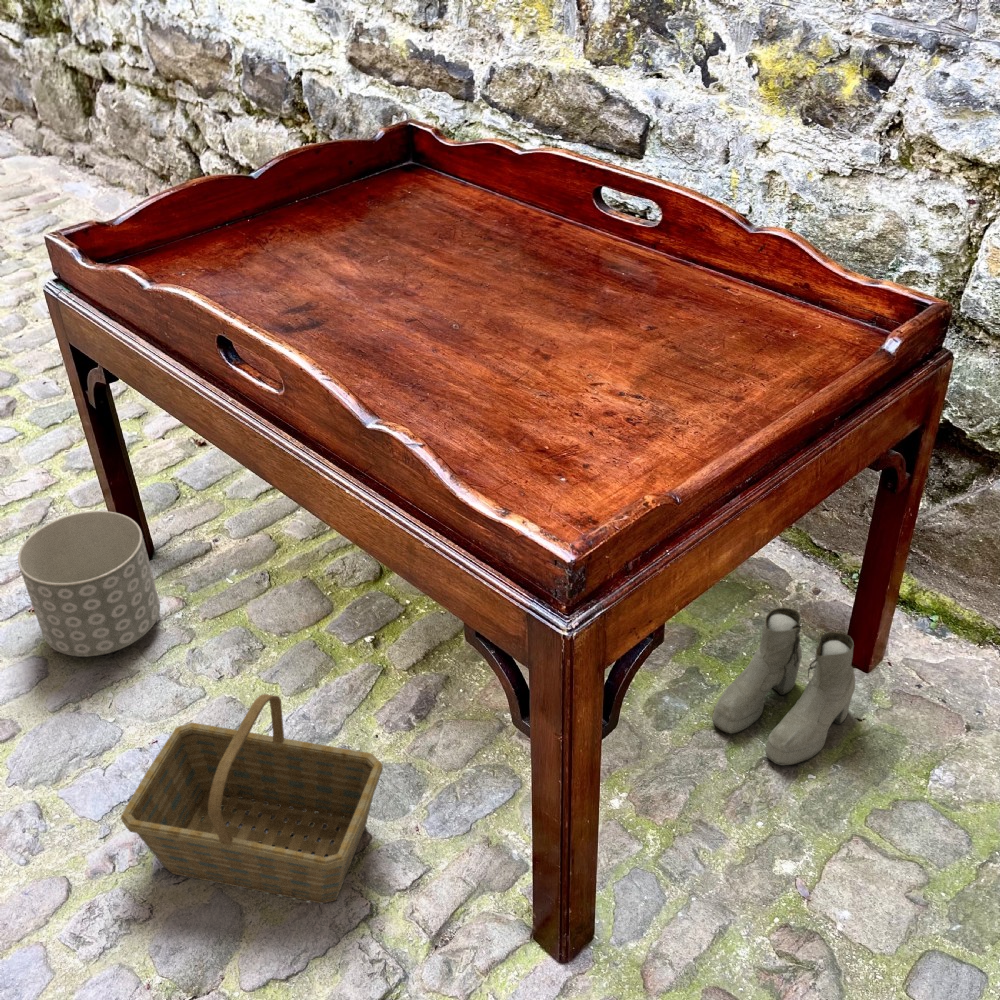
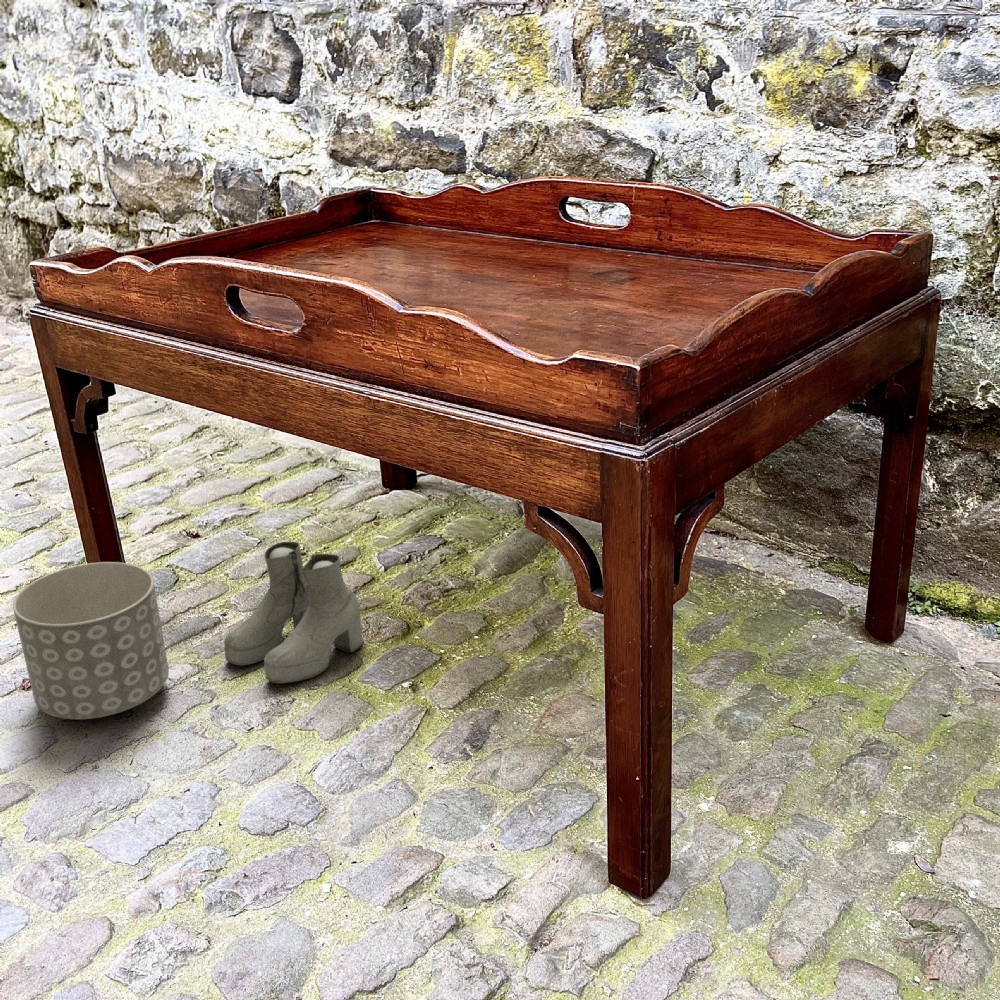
boots: present [712,608,855,765] -> present [224,542,363,684]
basket: present [121,694,383,904] -> none [166,692,465,937]

